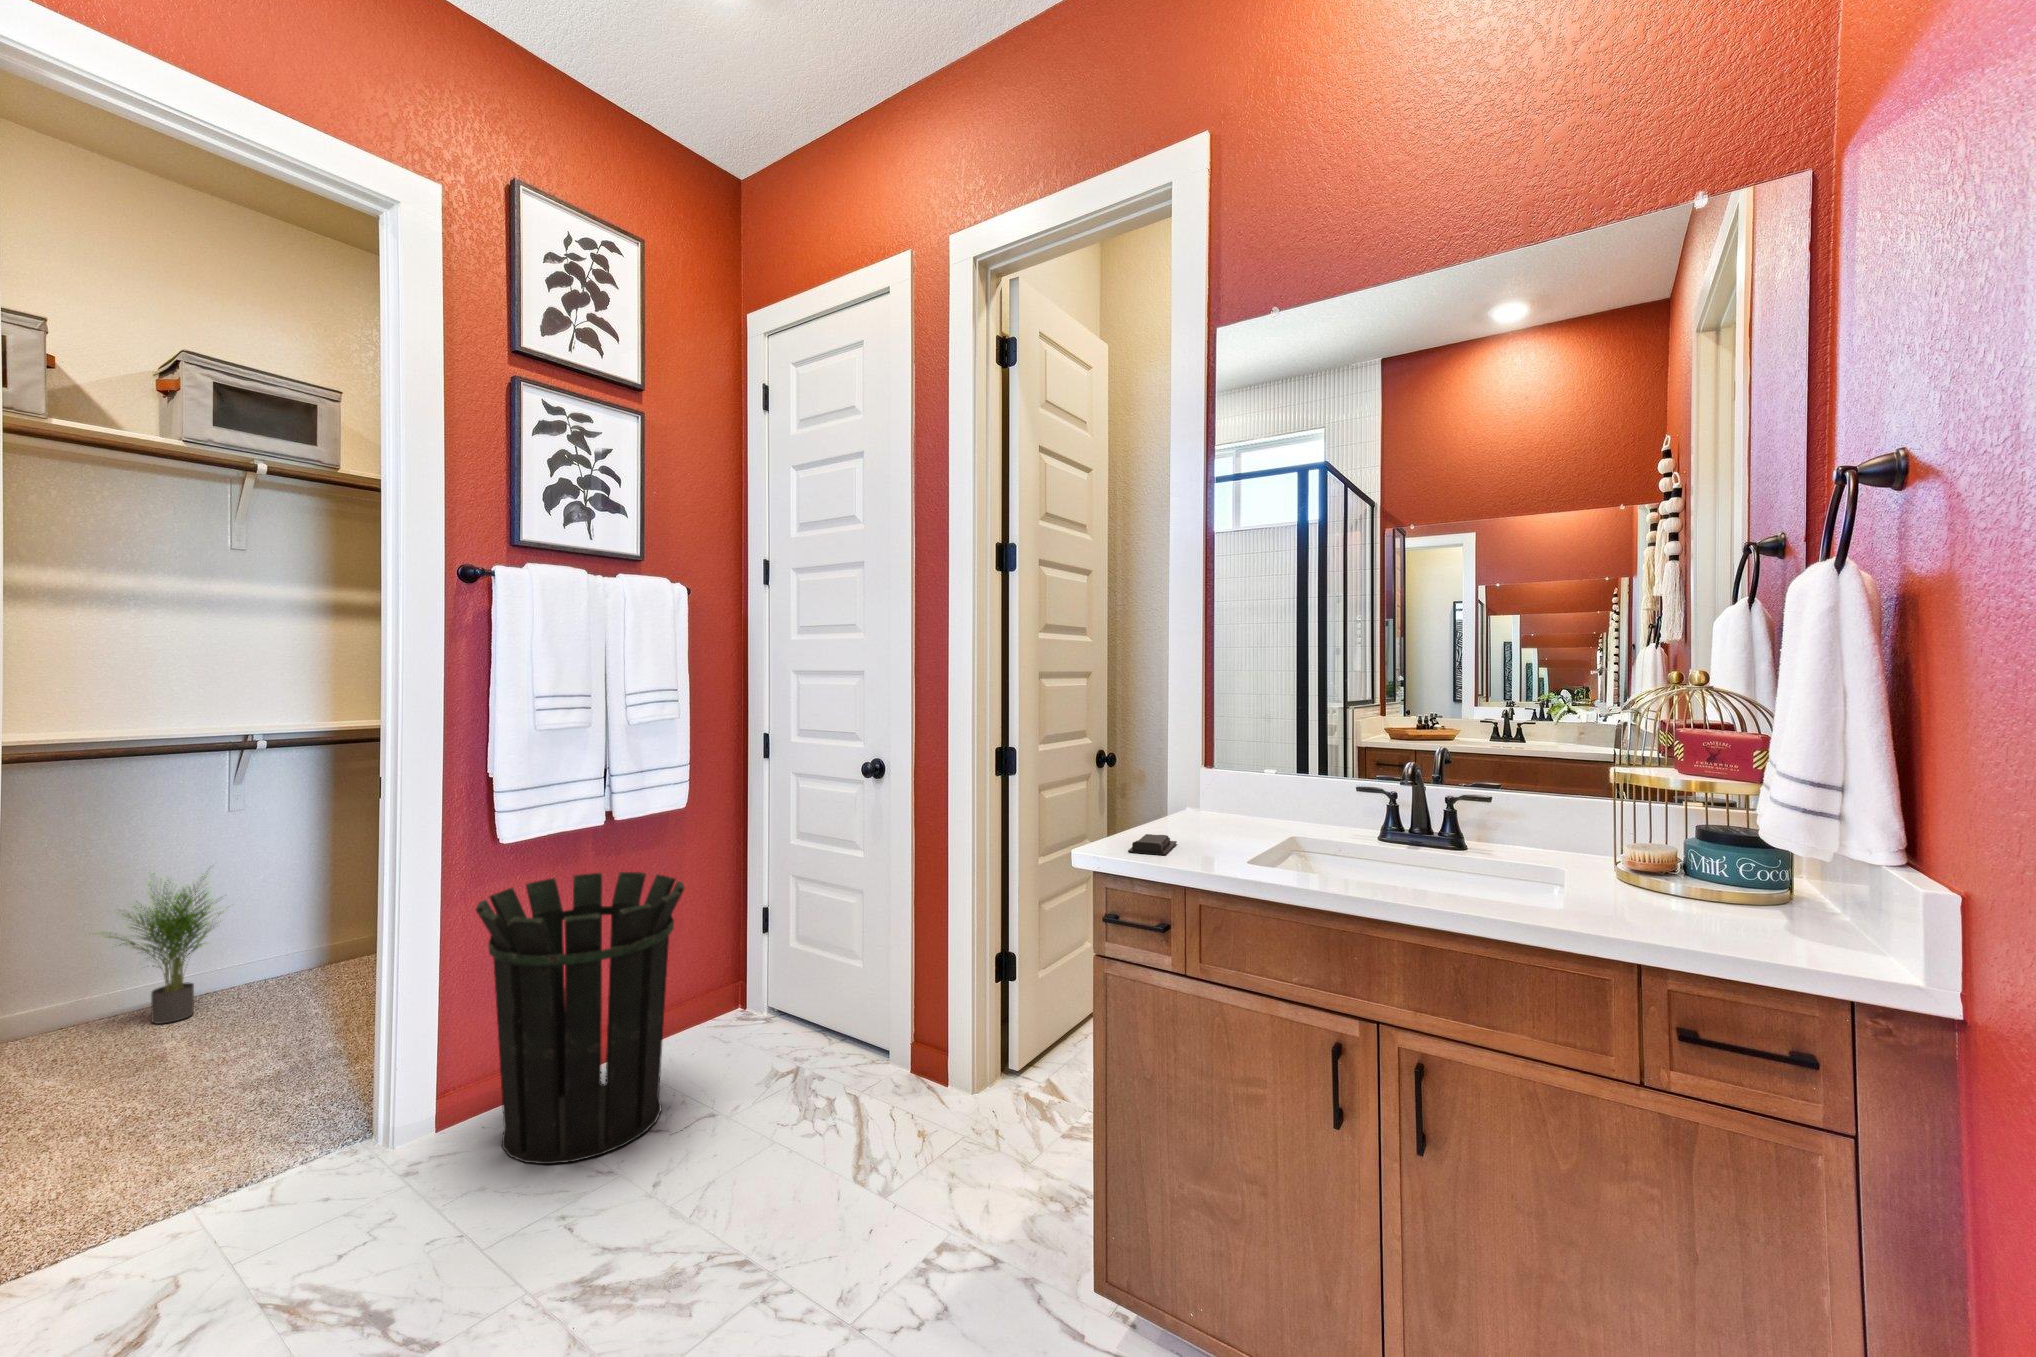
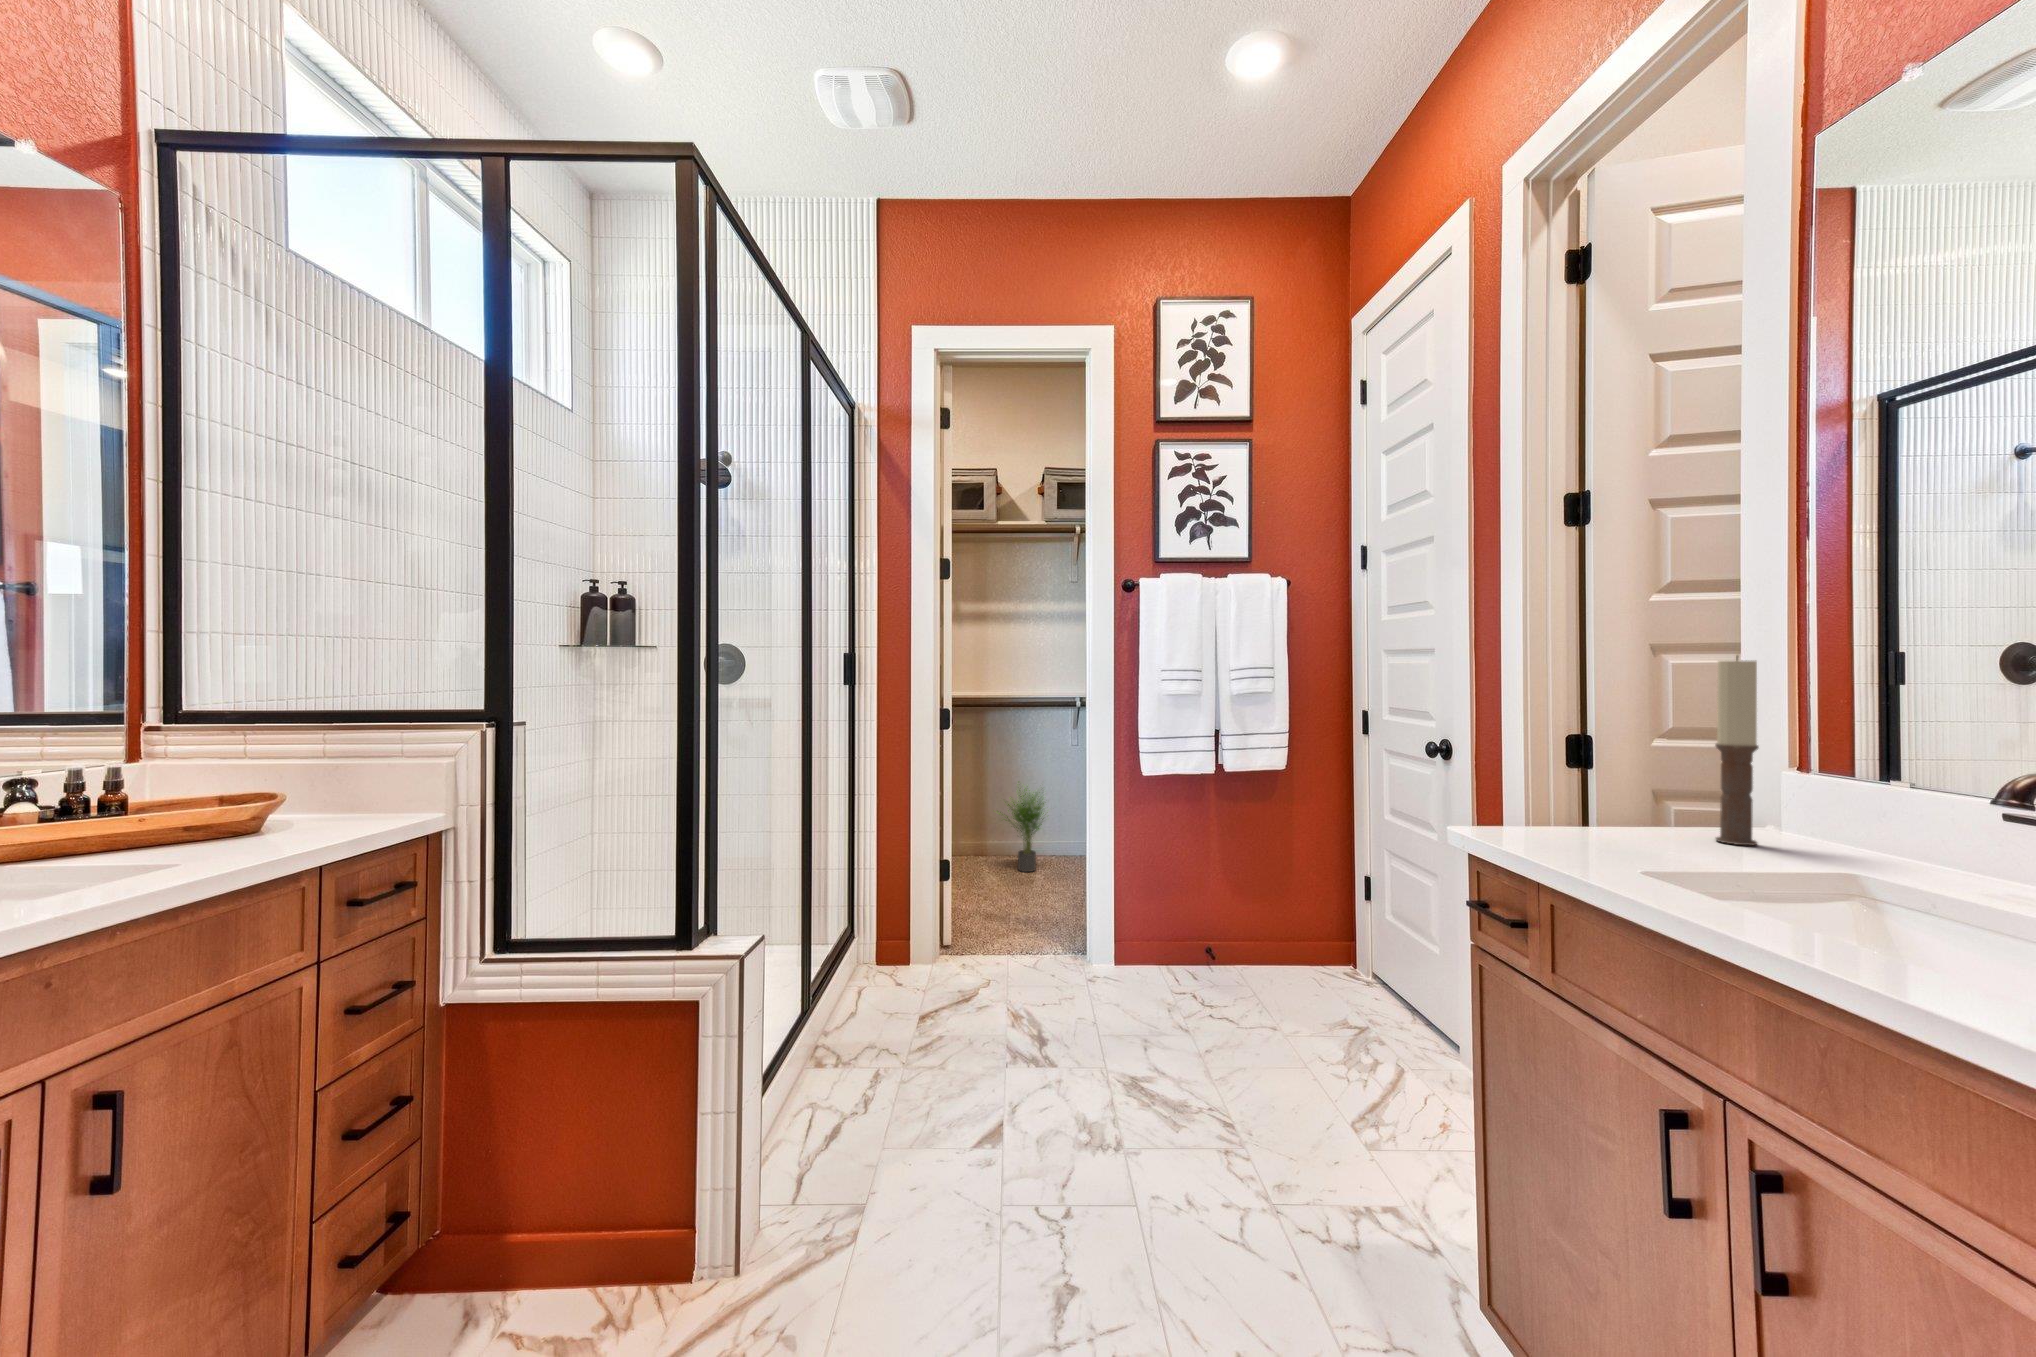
candle: none [1195,687,1220,832] -> present [1715,656,1759,845]
soap bar: present [1128,834,1177,855] -> none [1536,826,1634,847]
waste bin: present [476,872,684,1164] -> none [1115,812,1261,1022]

